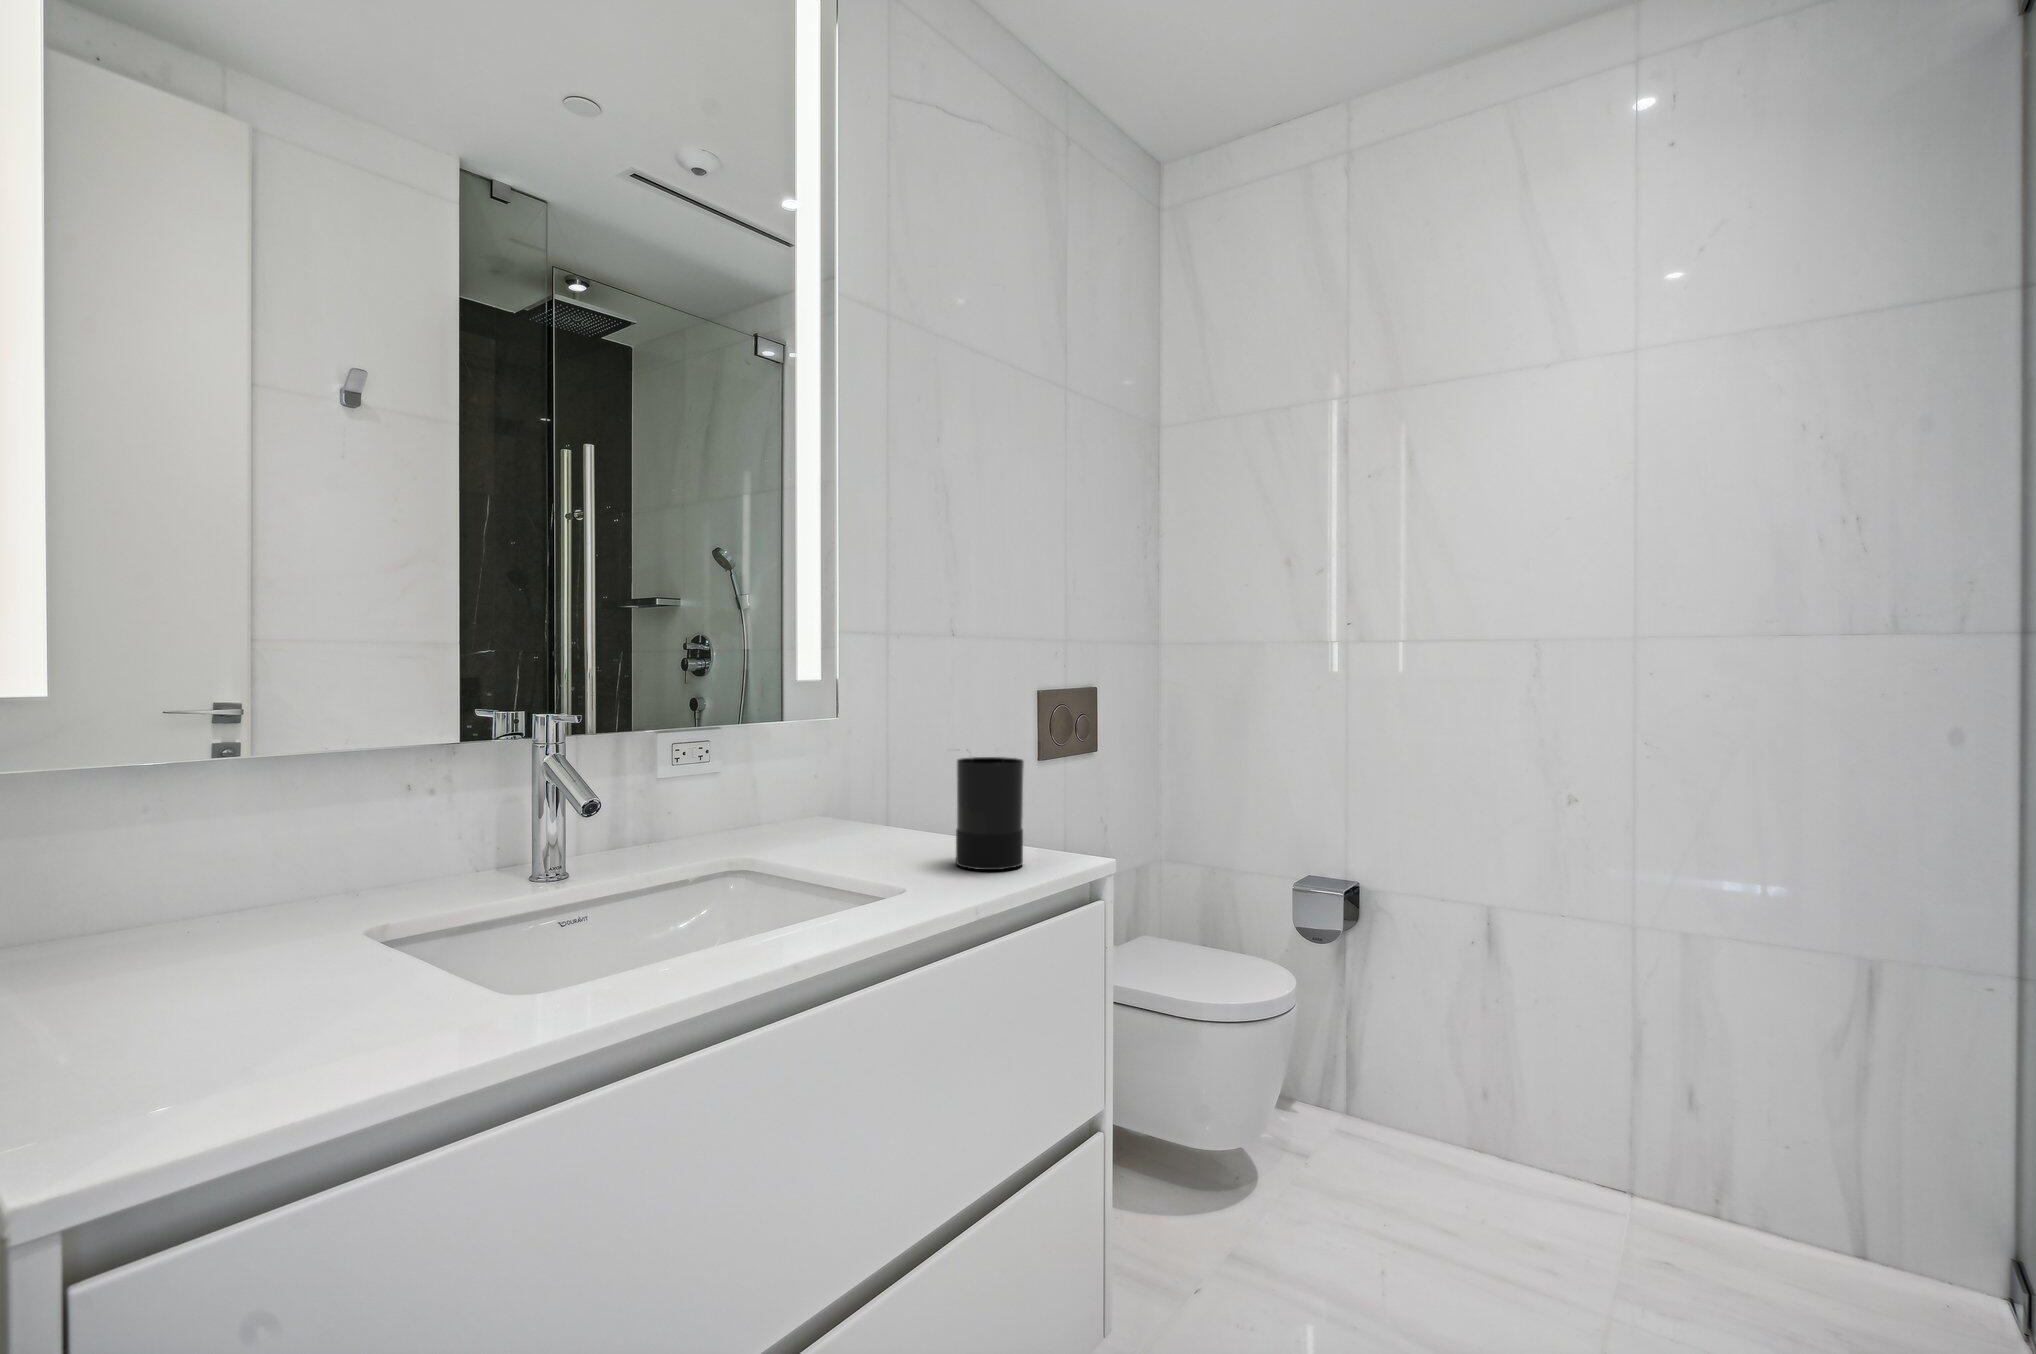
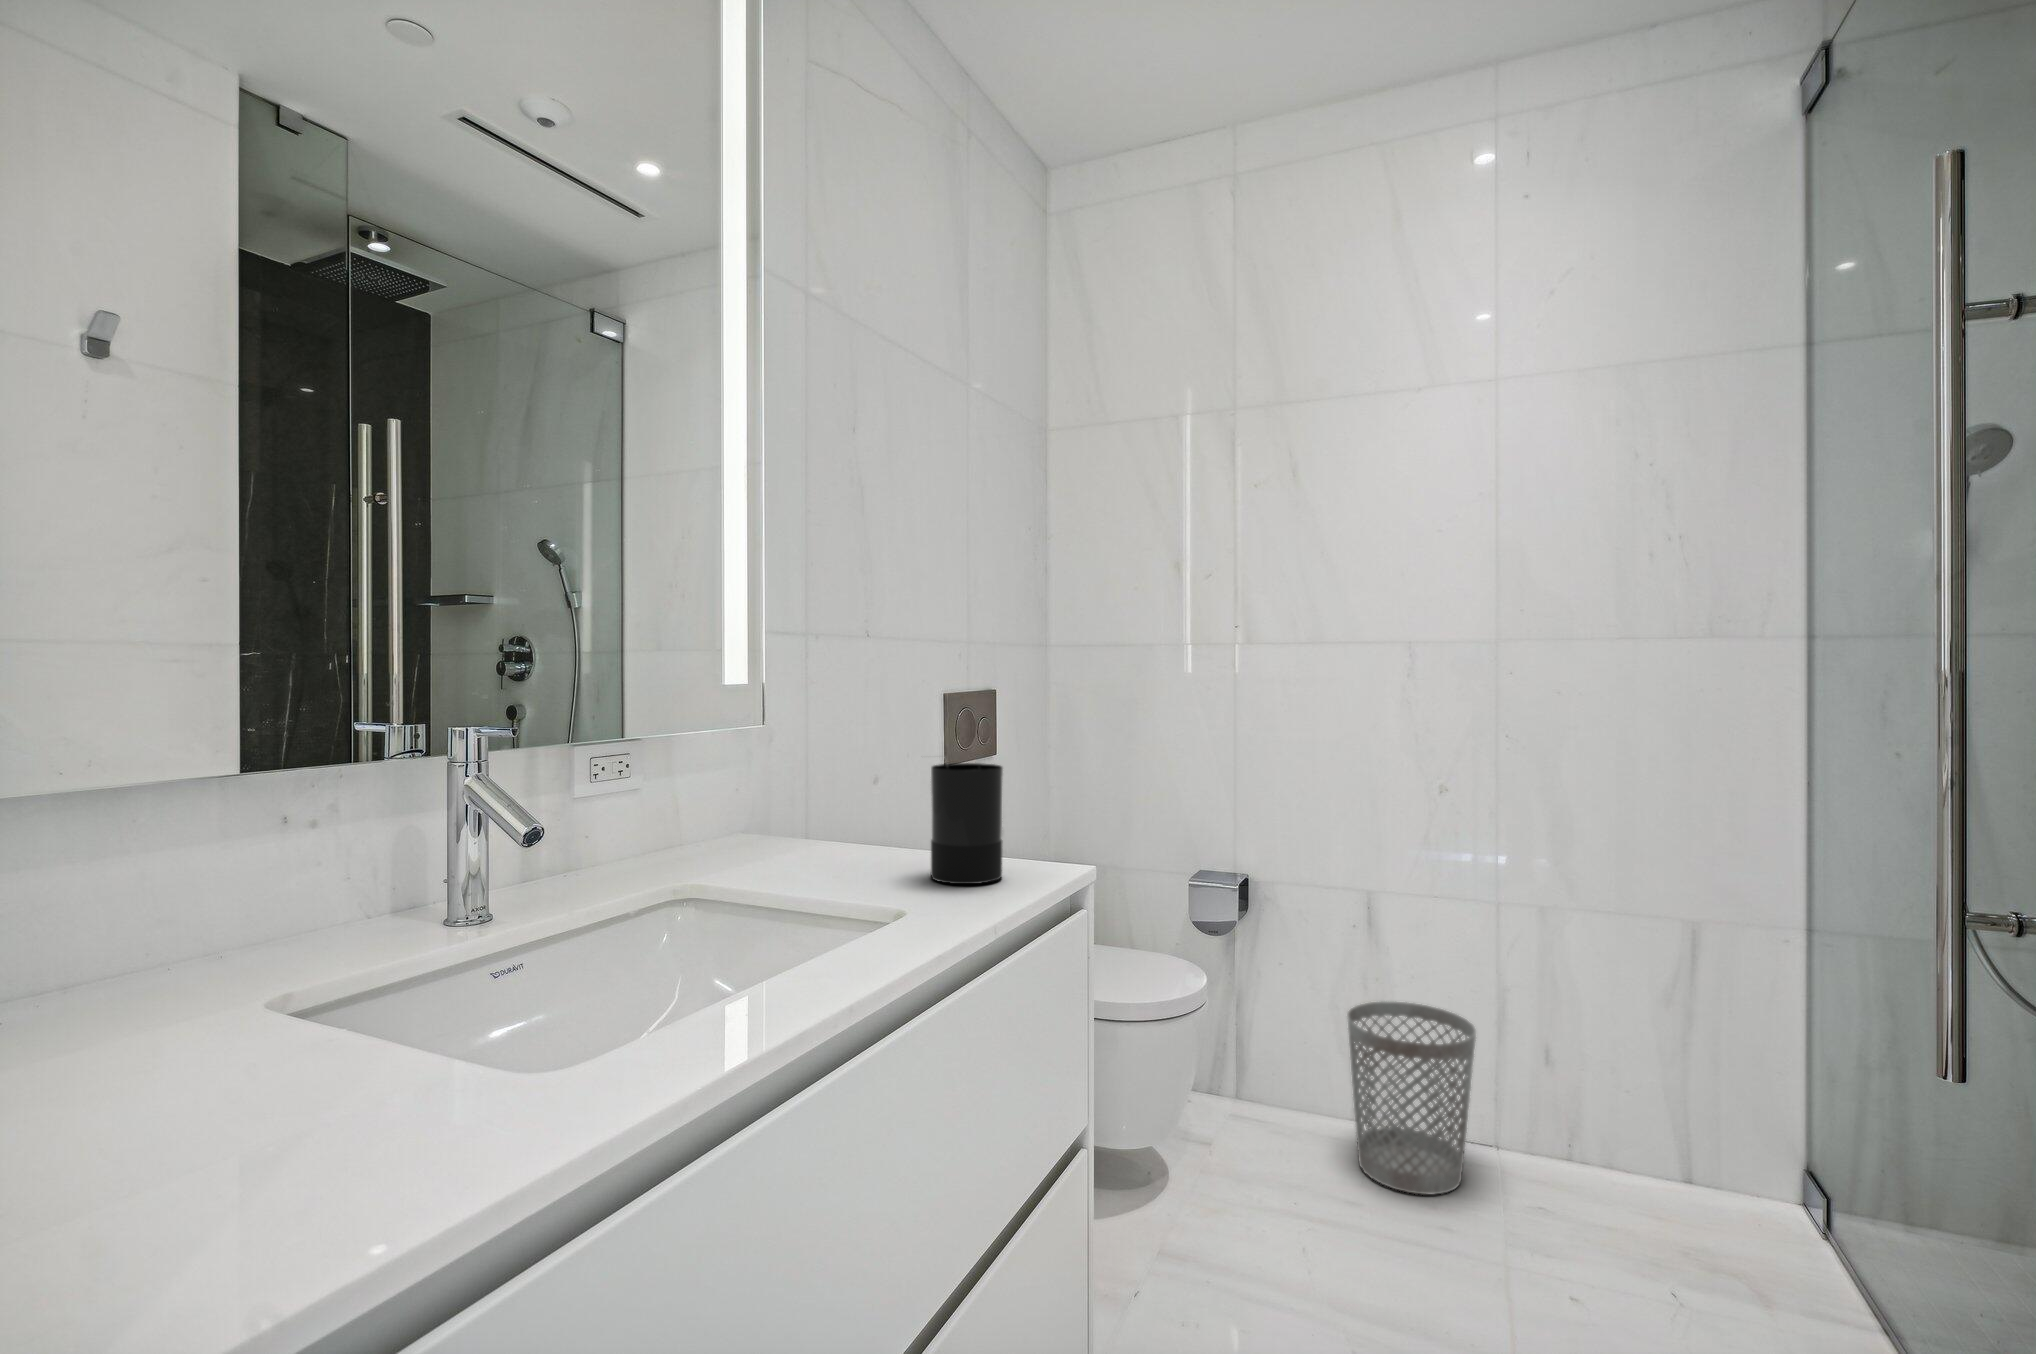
wastebasket: none [1457,1026,1601,1235] -> present [1347,1001,1476,1195]

